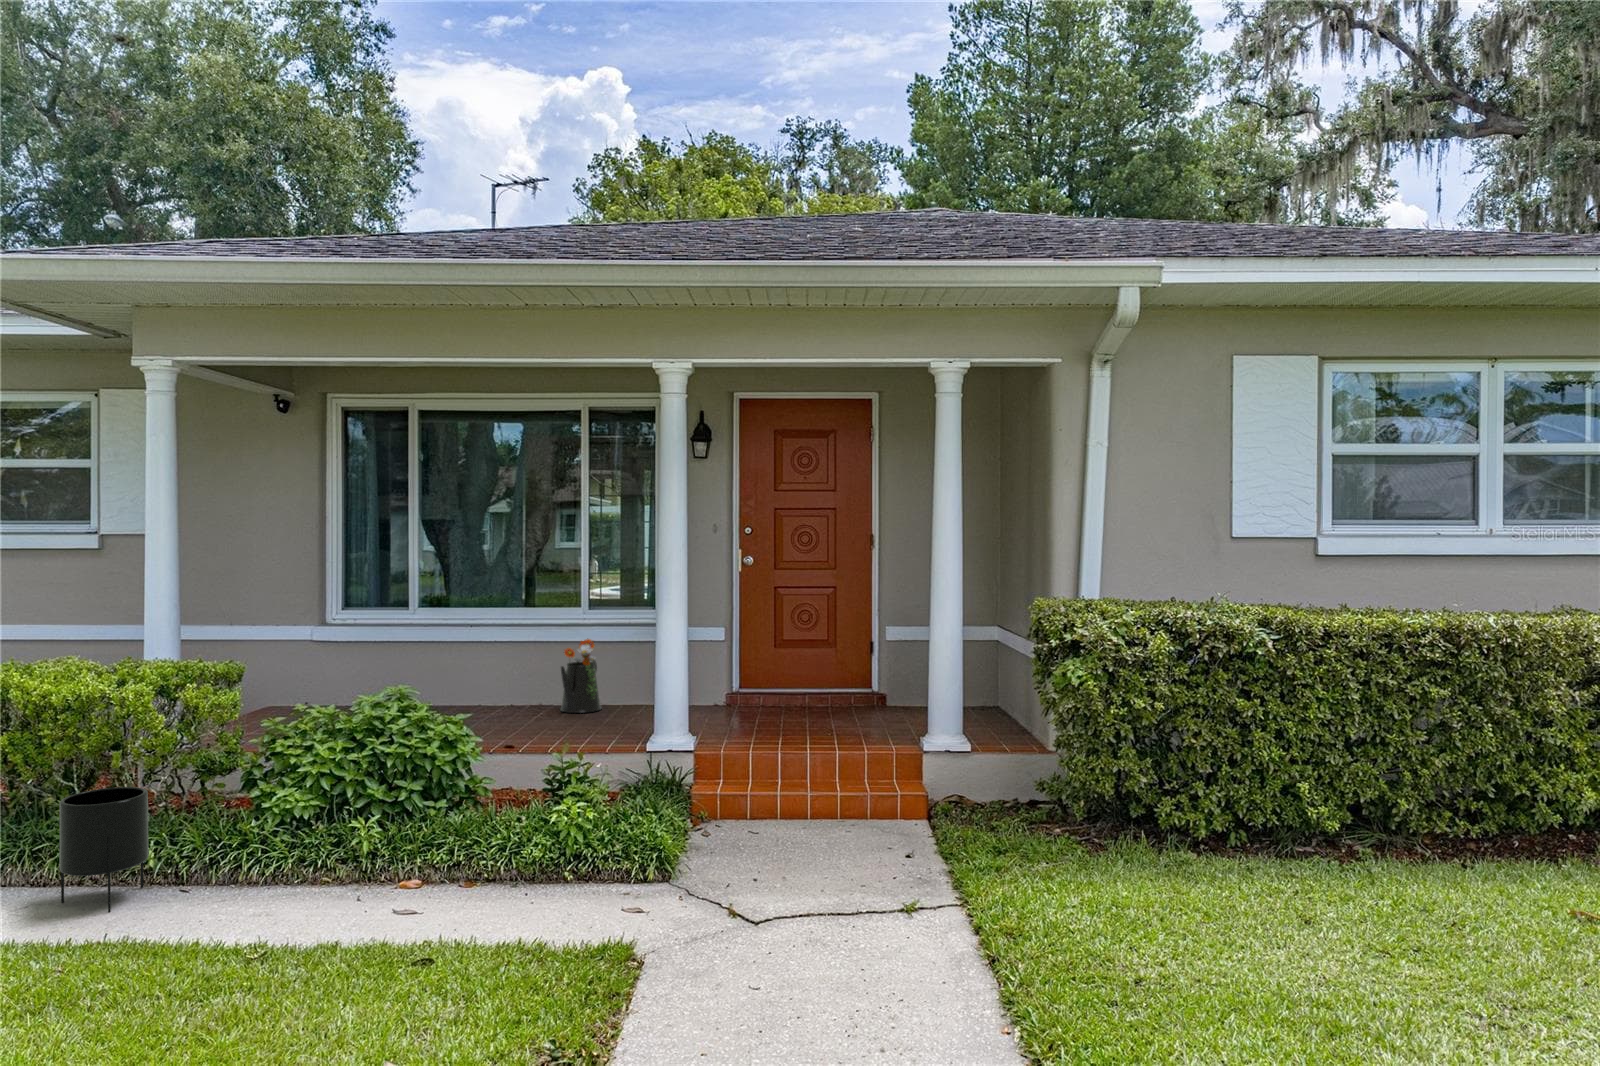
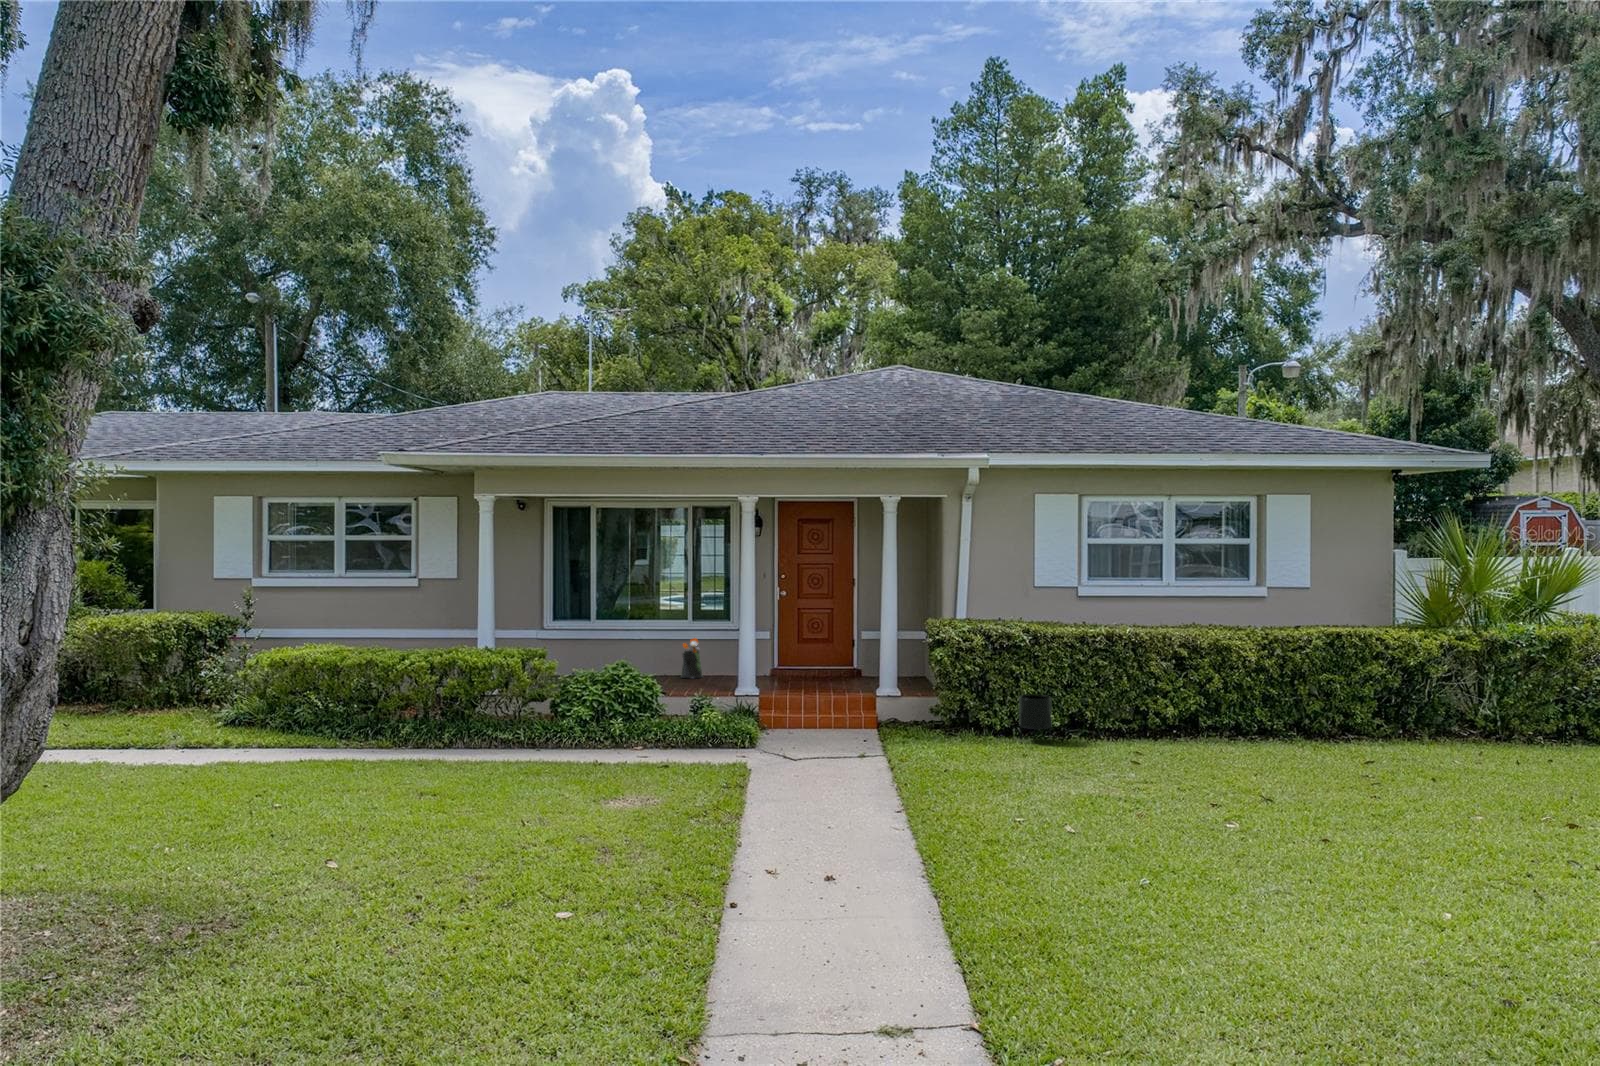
planter: present [59,787,149,912] -> present [1019,694,1051,729]

